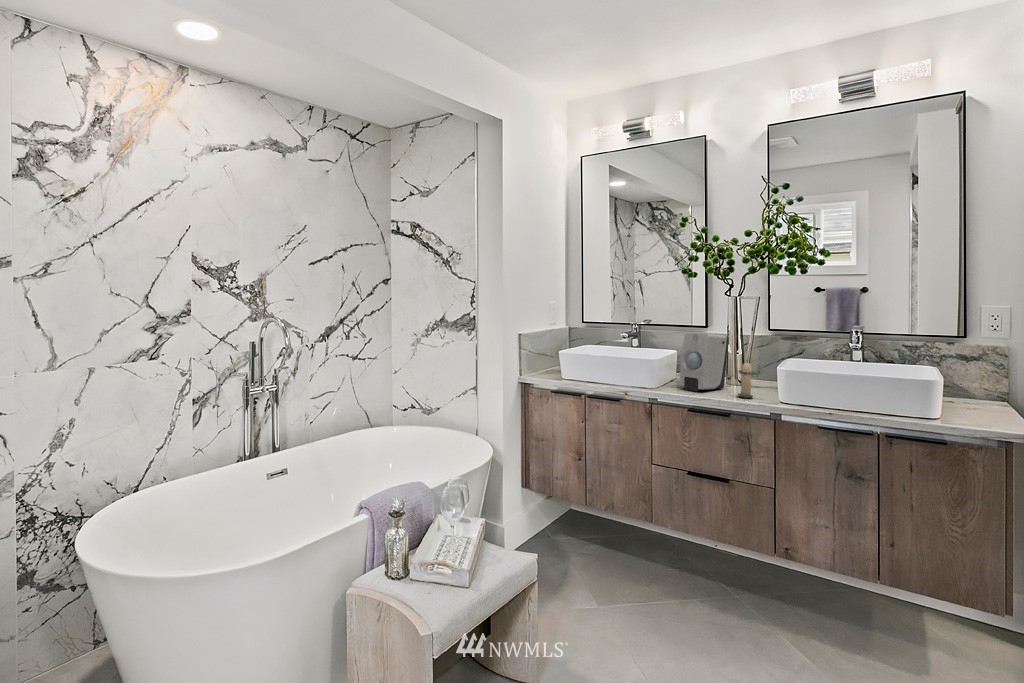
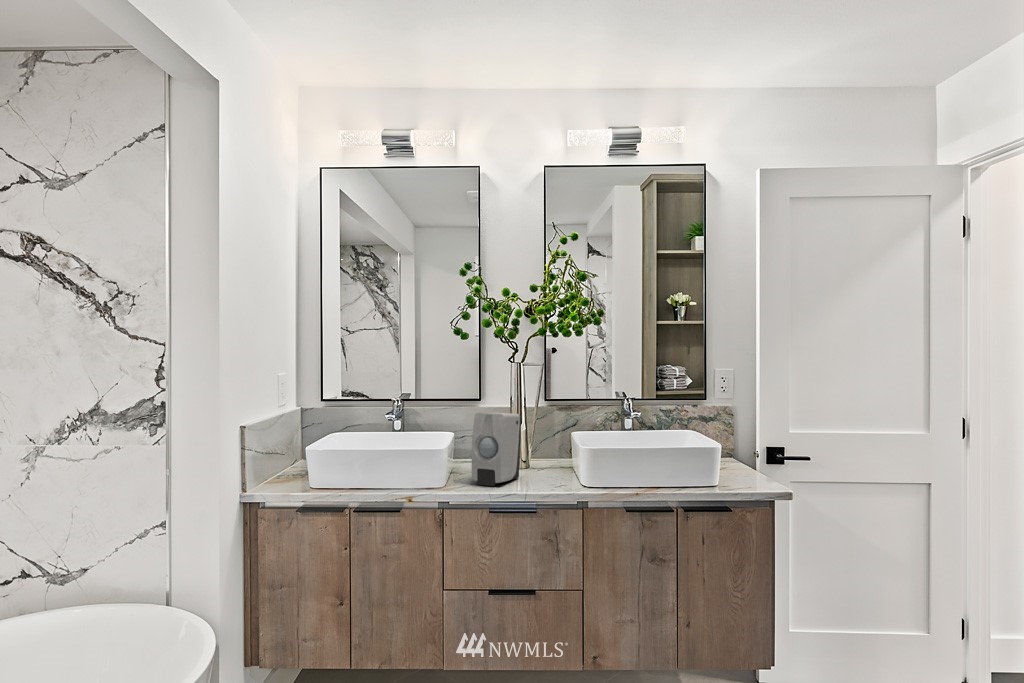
candle: present [738,363,755,398] -> none [537,443,558,488]

